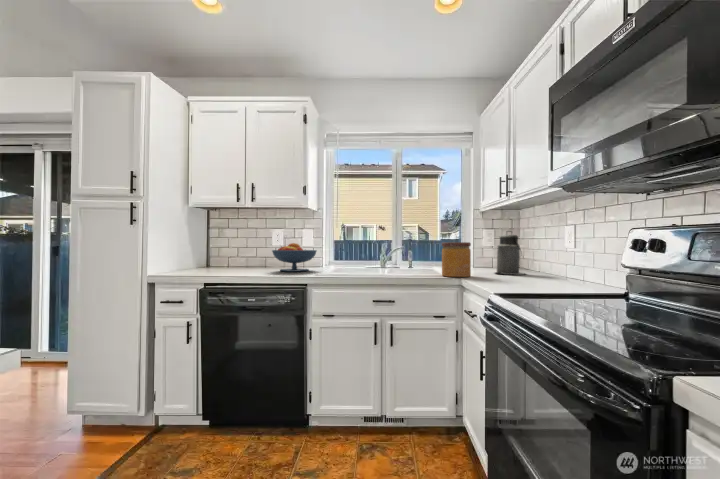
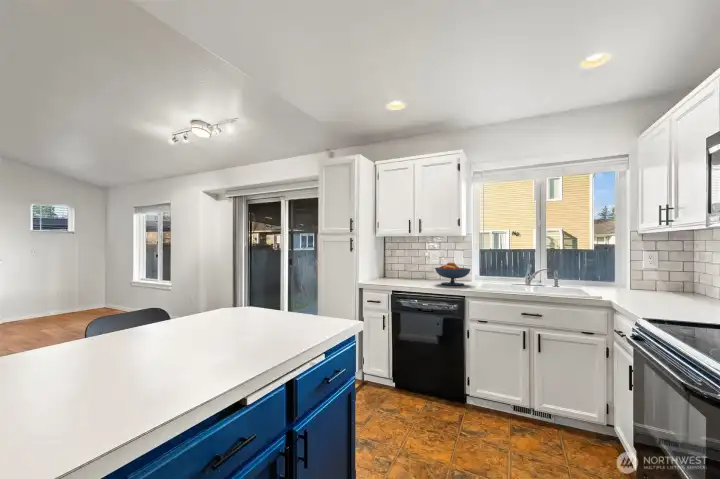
canister: present [496,231,525,275] -> none [645,259,683,300]
jar: present [442,242,471,277] -> none [588,268,619,300]

